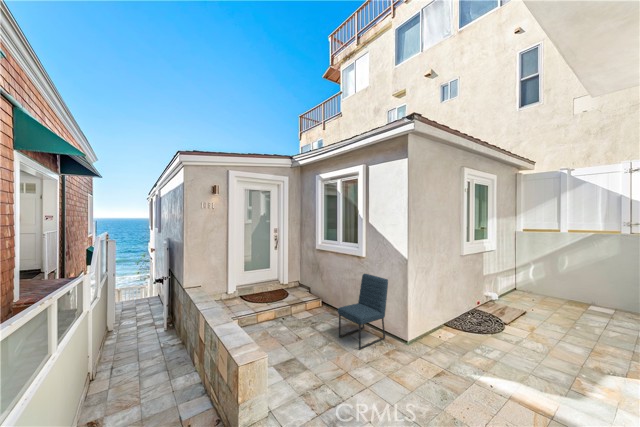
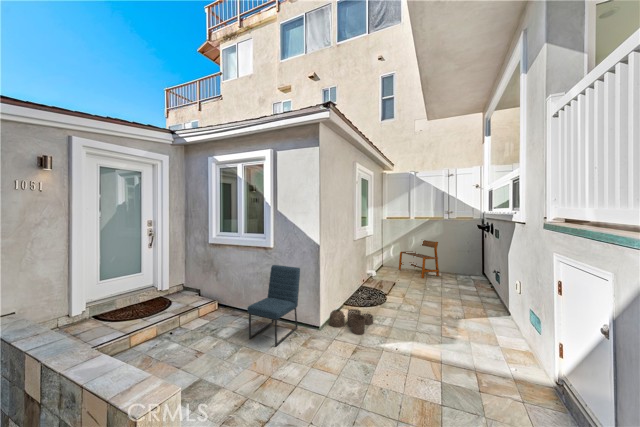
bench: none [543,258,616,316] -> present [399,240,439,278]
woven basket: none [420,328,475,362] -> present [329,309,373,334]

